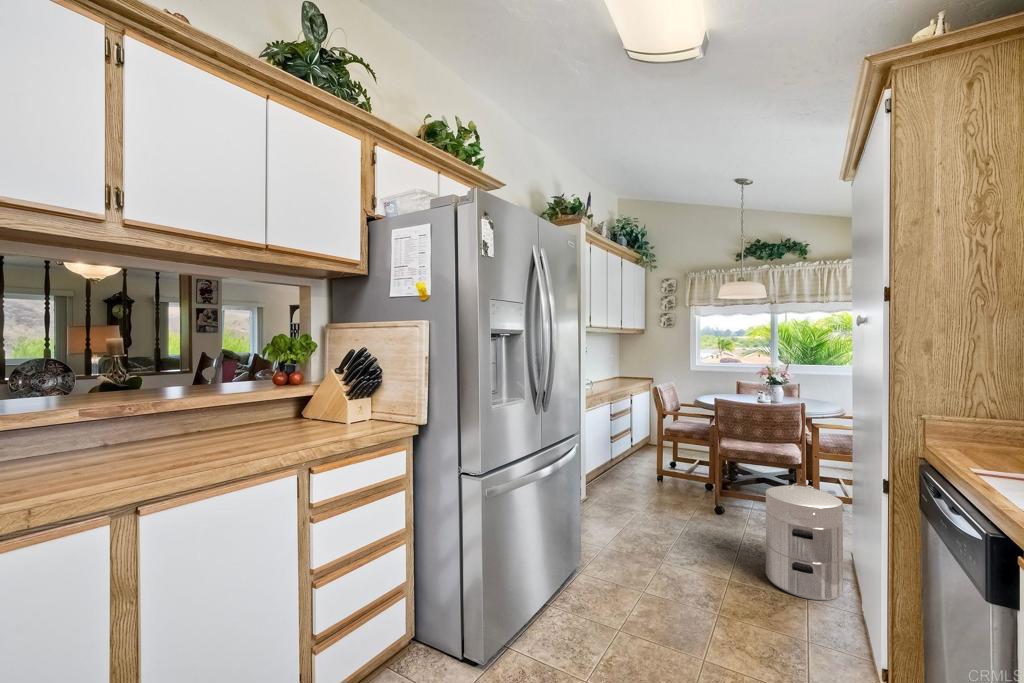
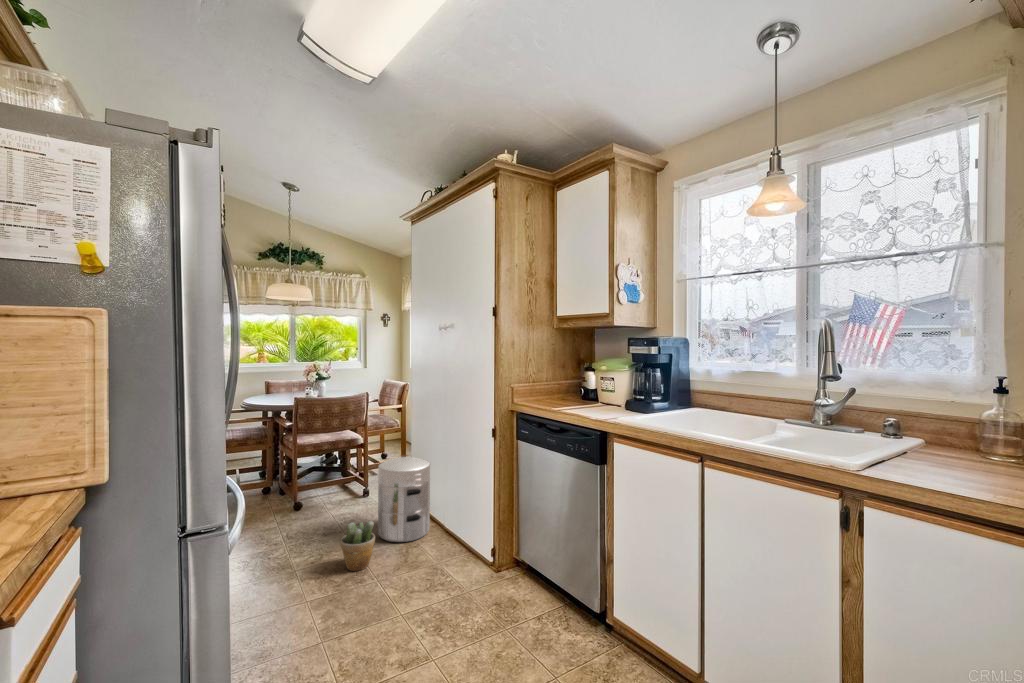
potted plant: none [695,538,736,596] -> present [340,521,375,571]

